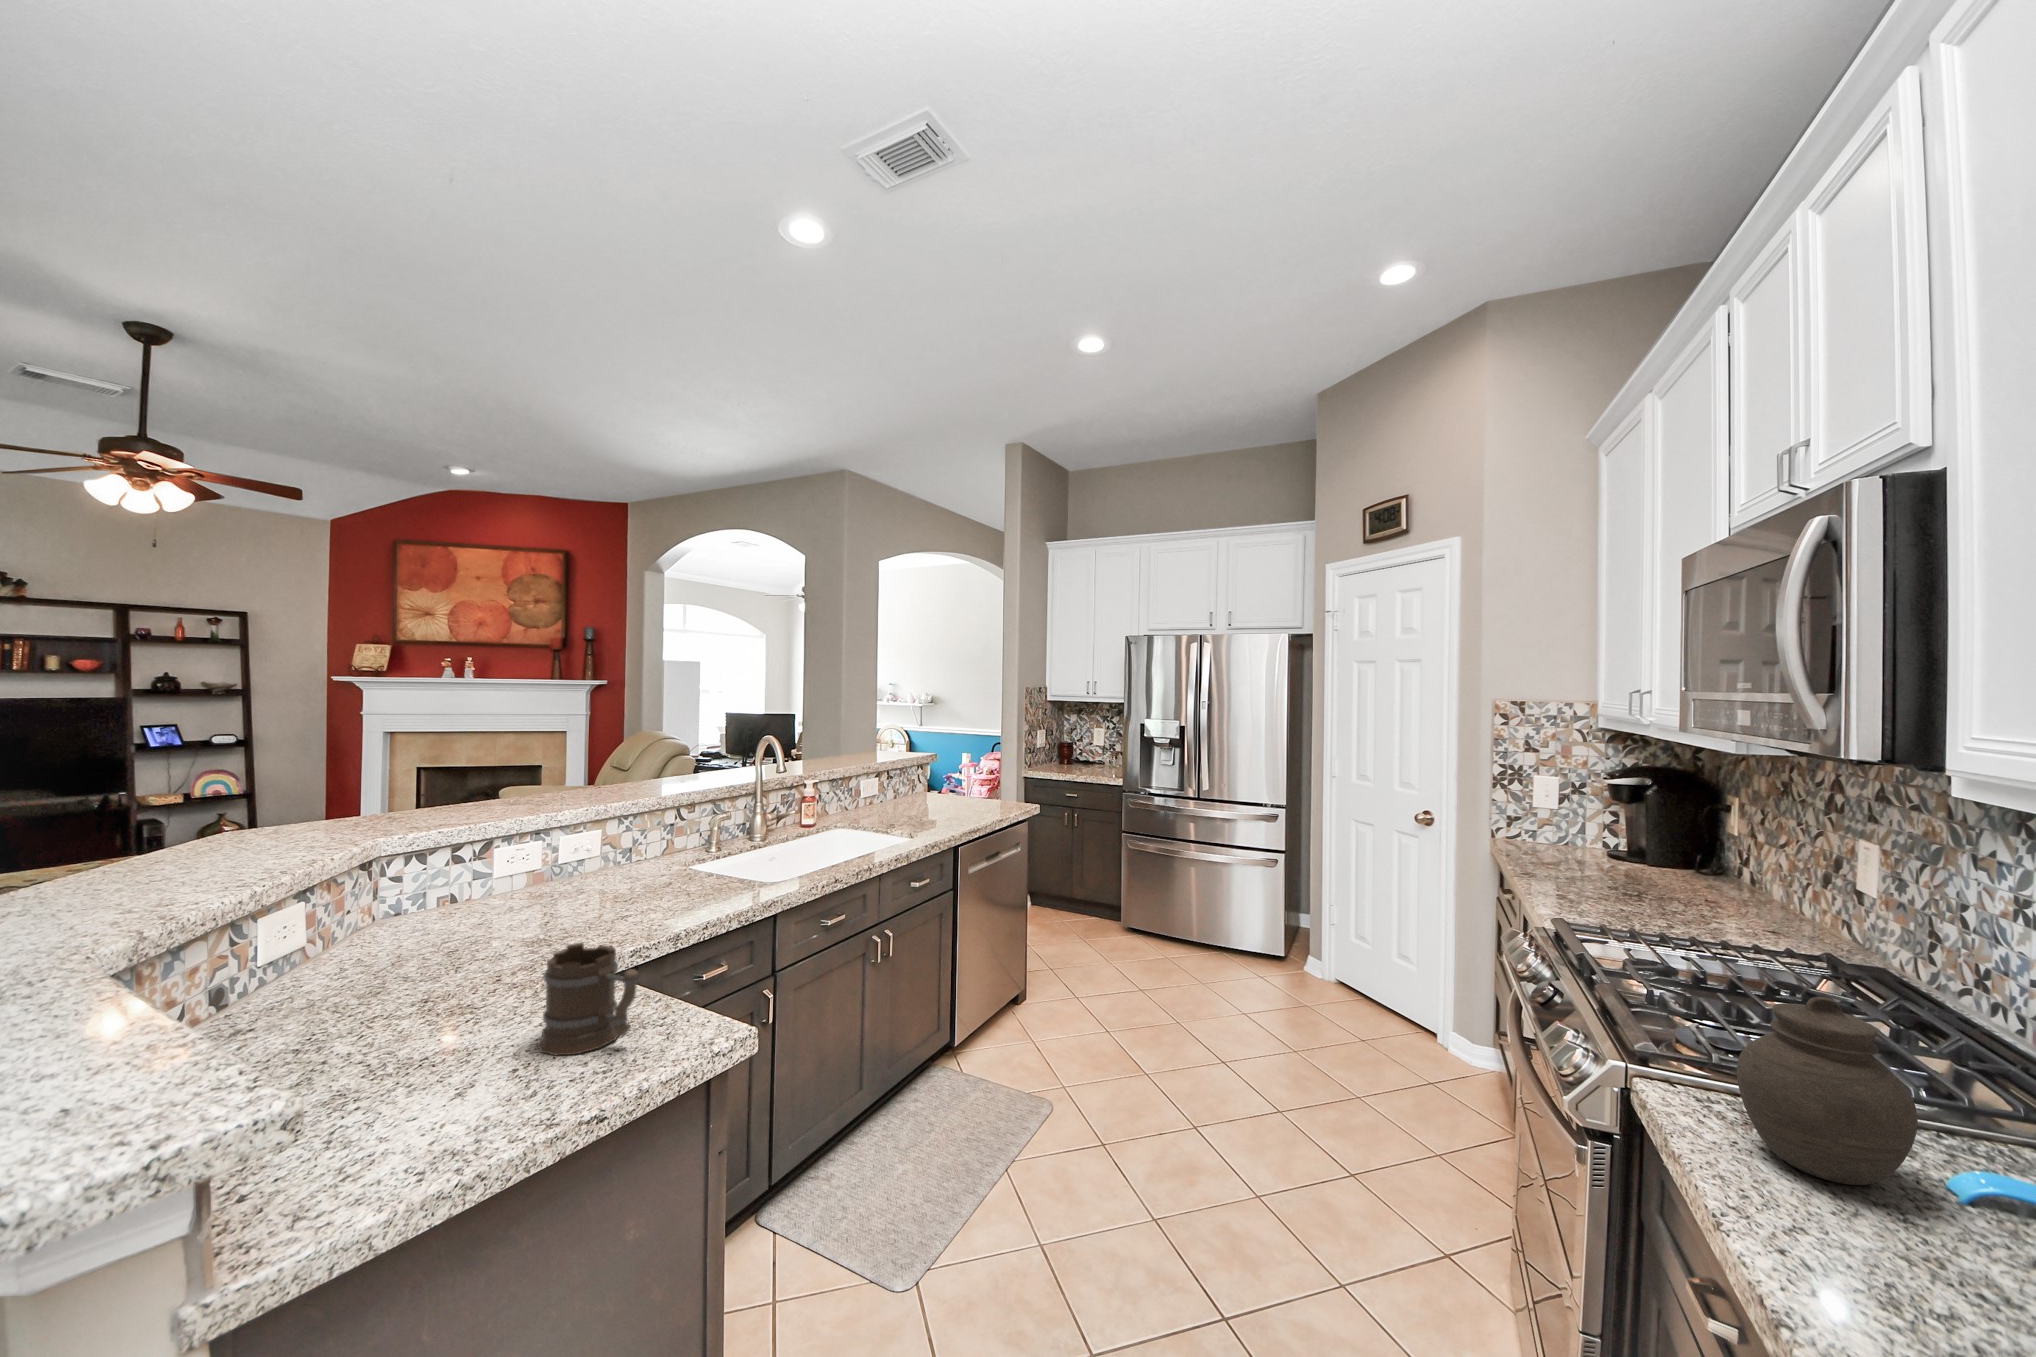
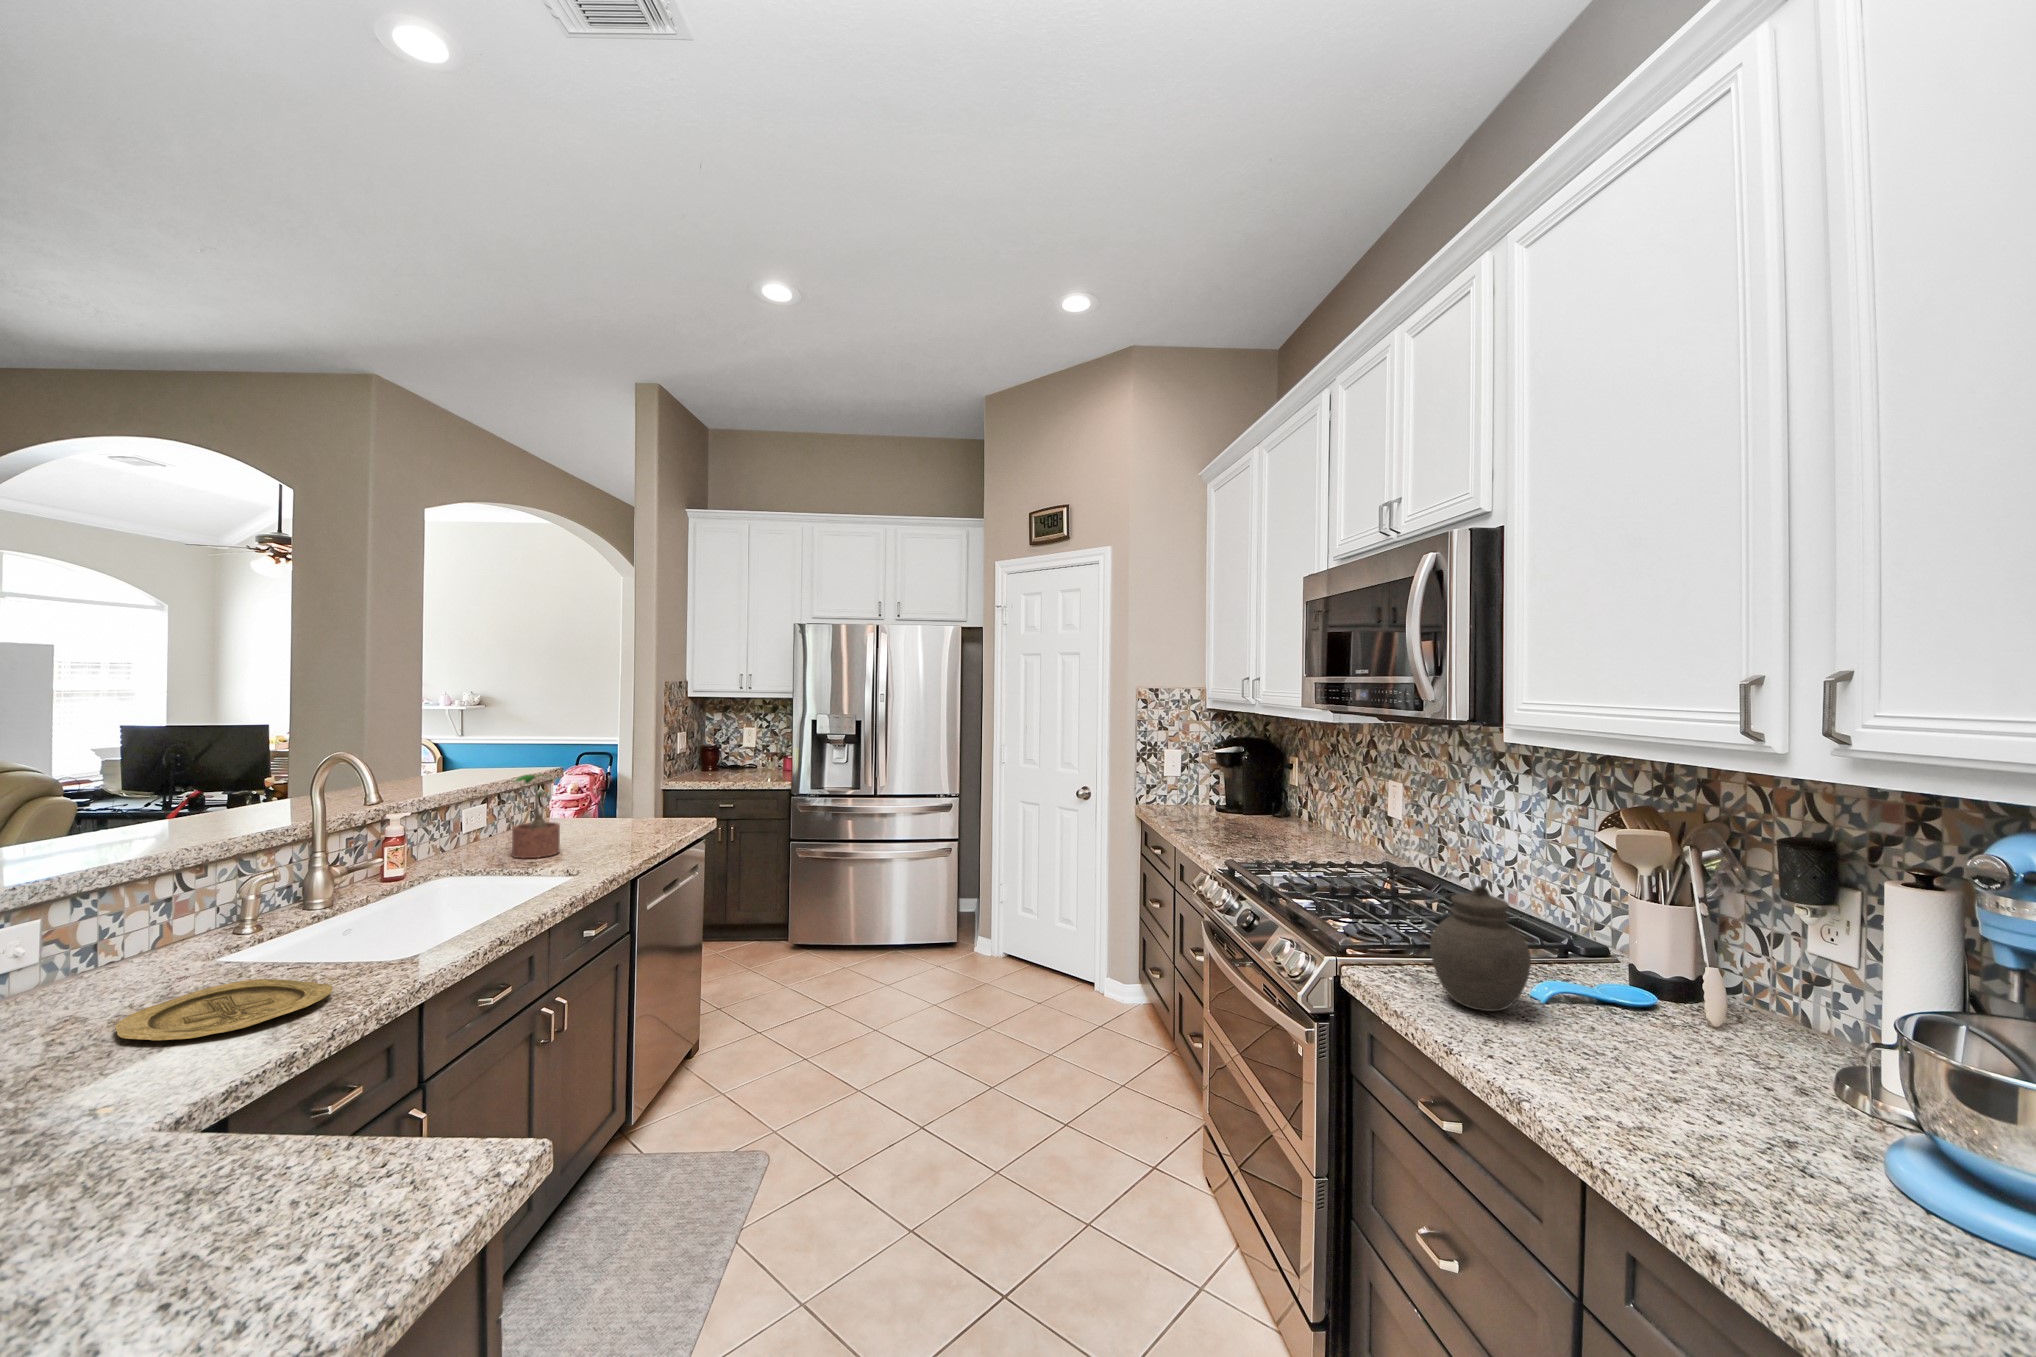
potted plant: none [879,758,916,825] -> present [512,775,560,858]
plate: none [605,885,717,915] -> present [115,979,333,1040]
mug: present [537,942,639,1056] -> none [161,1078,375,1277]

